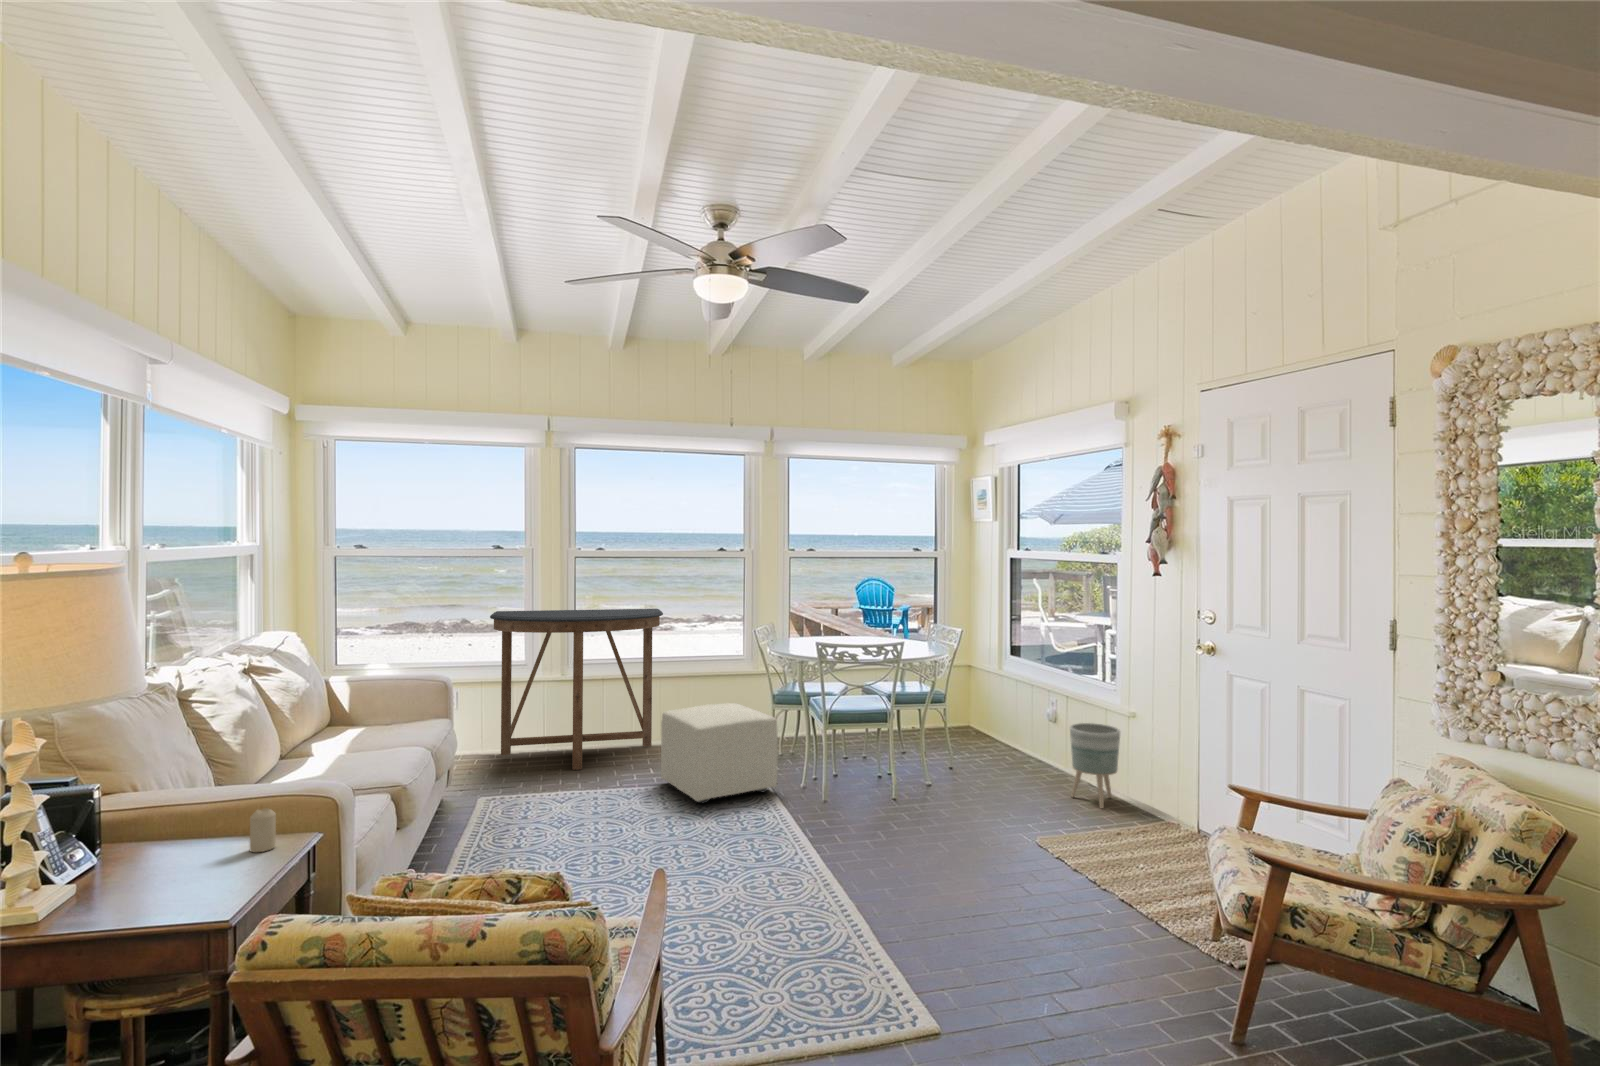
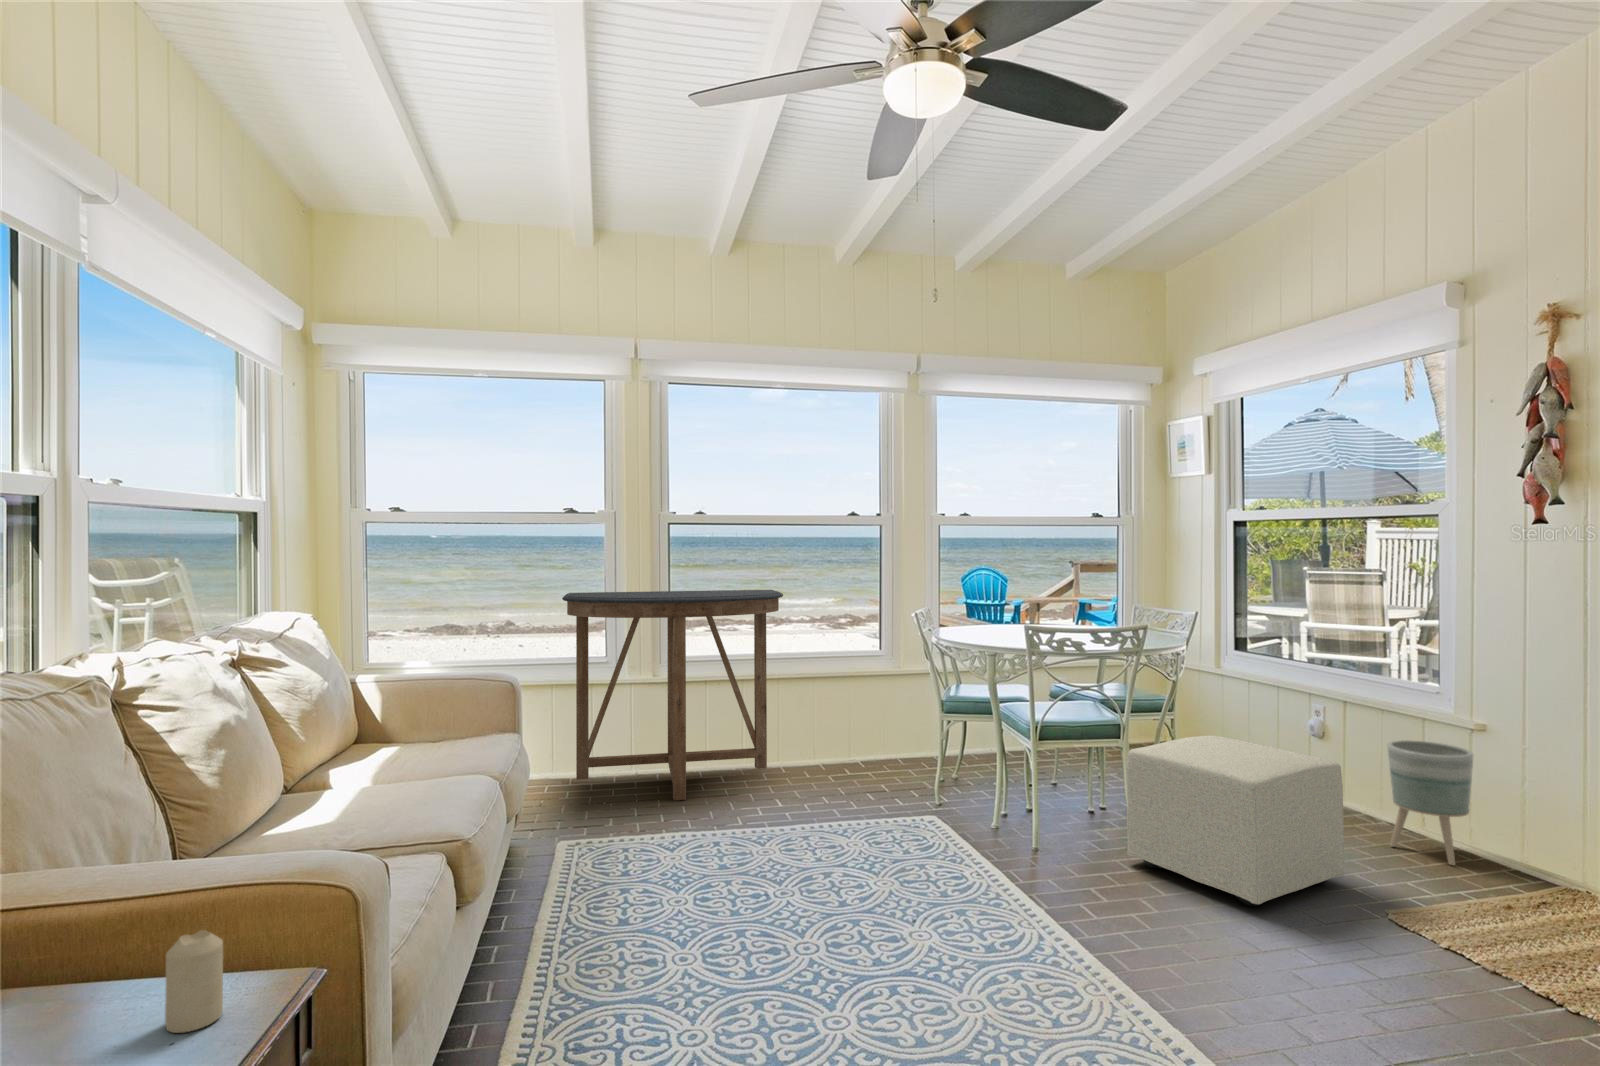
ottoman: present [661,703,778,803] -> present [1126,735,1344,906]

